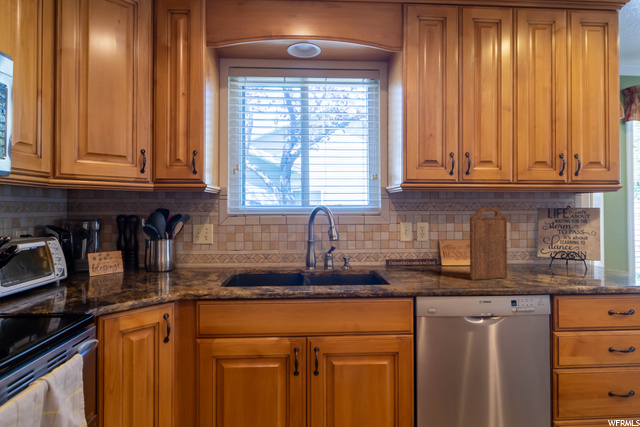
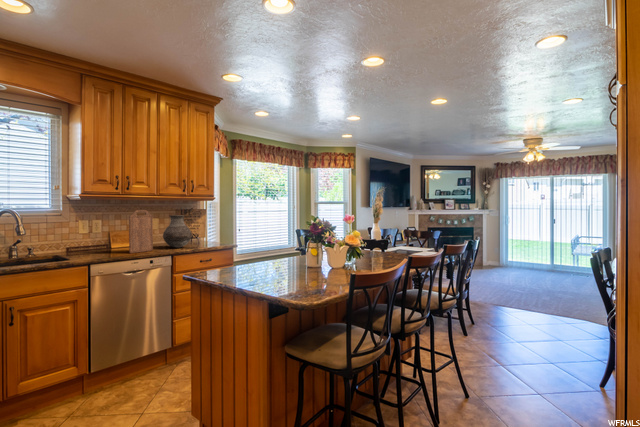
vase: none [521,218,579,276] -> present [163,215,192,248]

